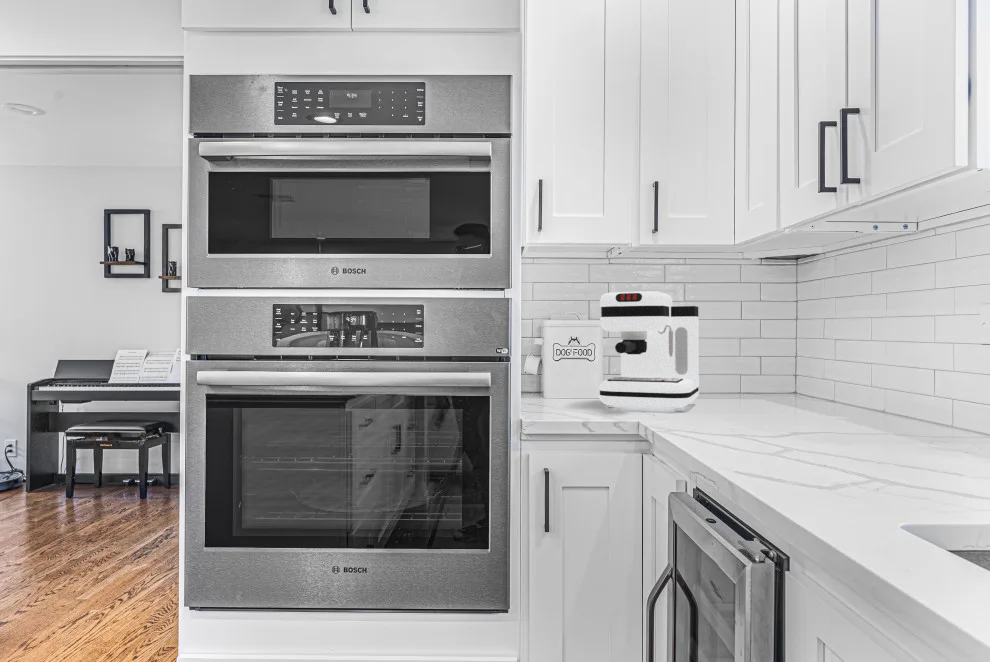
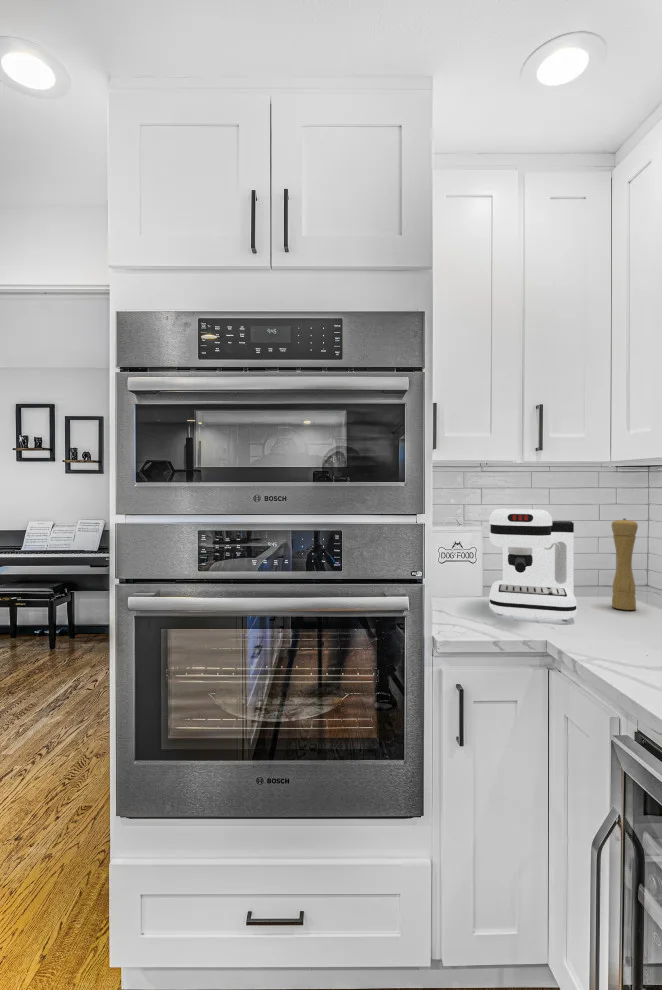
pepper mill: none [744,303,772,406] -> present [612,518,638,610]

